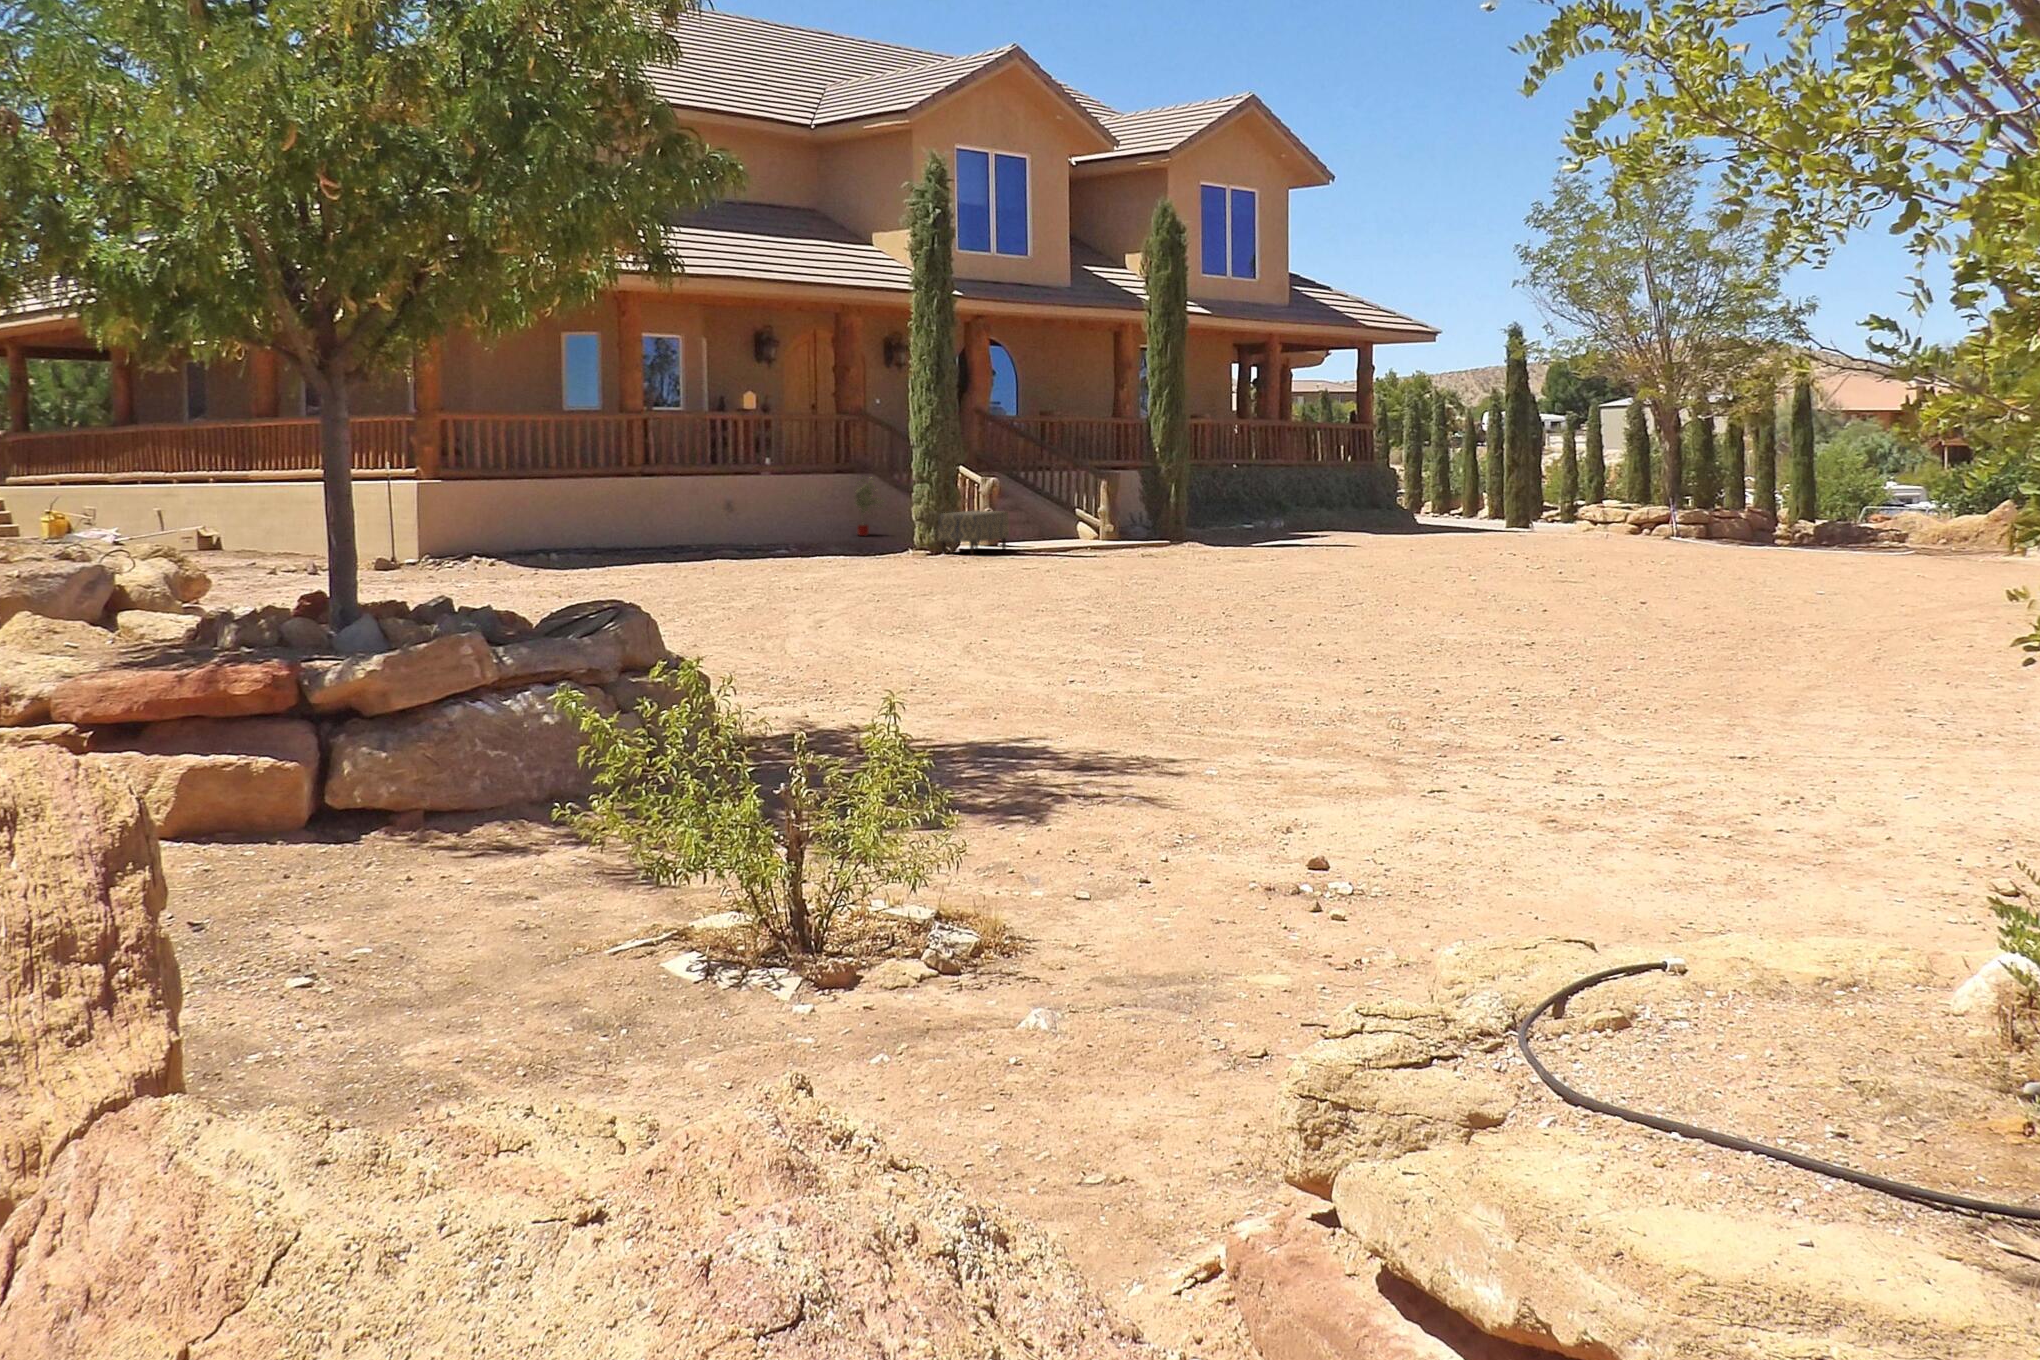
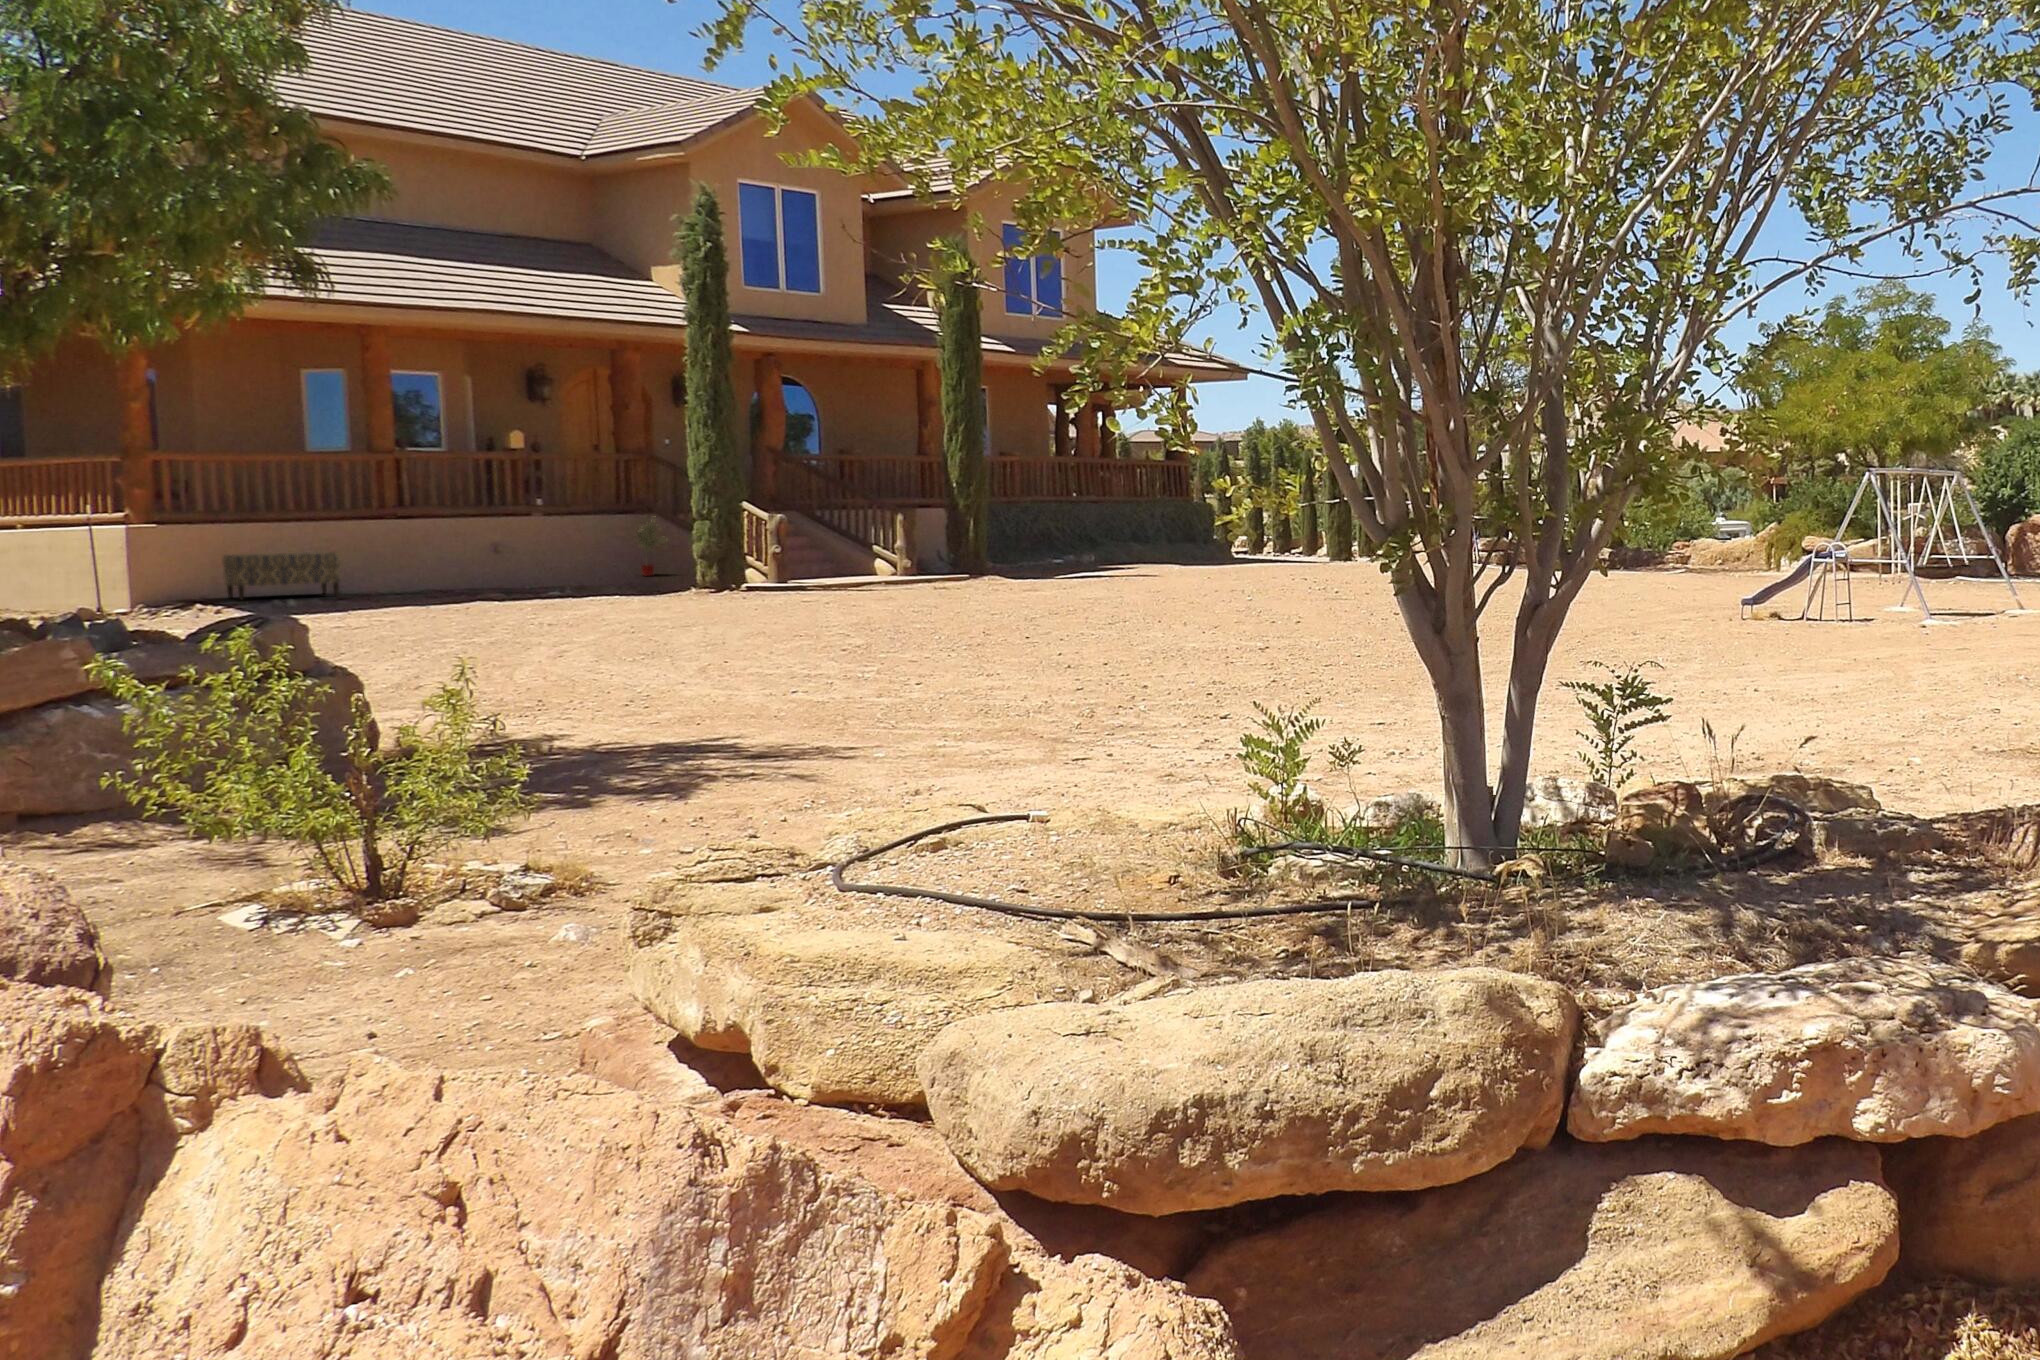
bench: present [938,510,1009,554] -> present [222,552,341,600]

